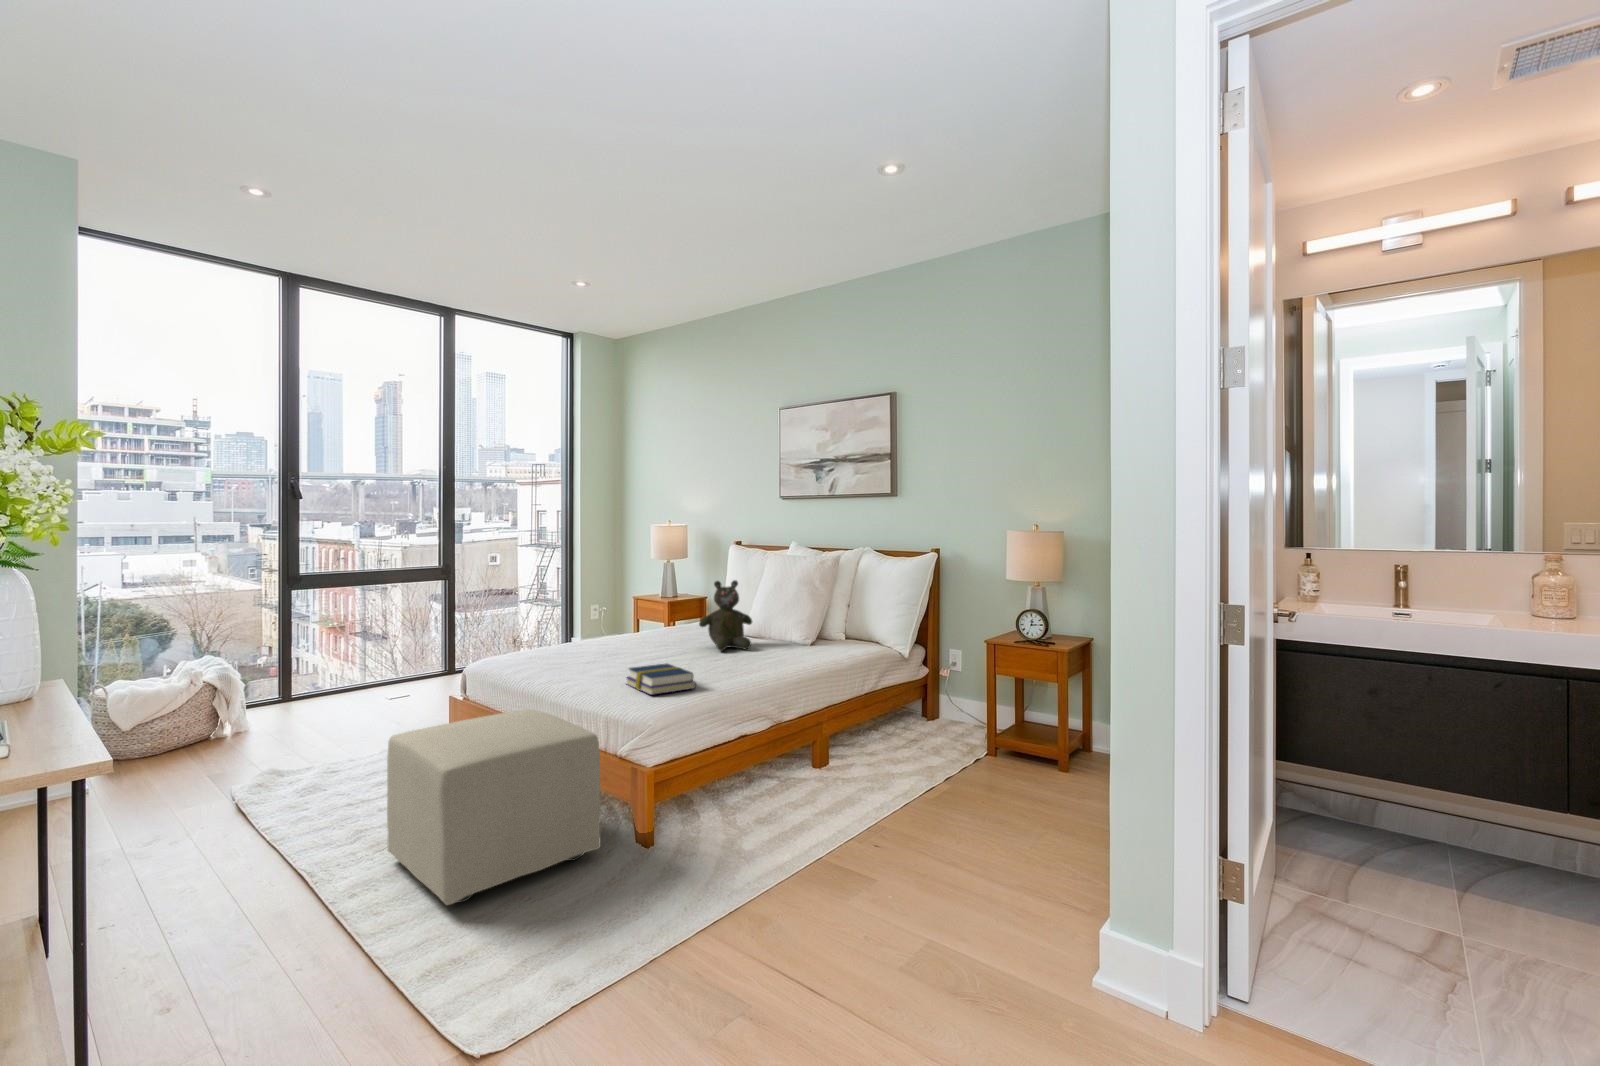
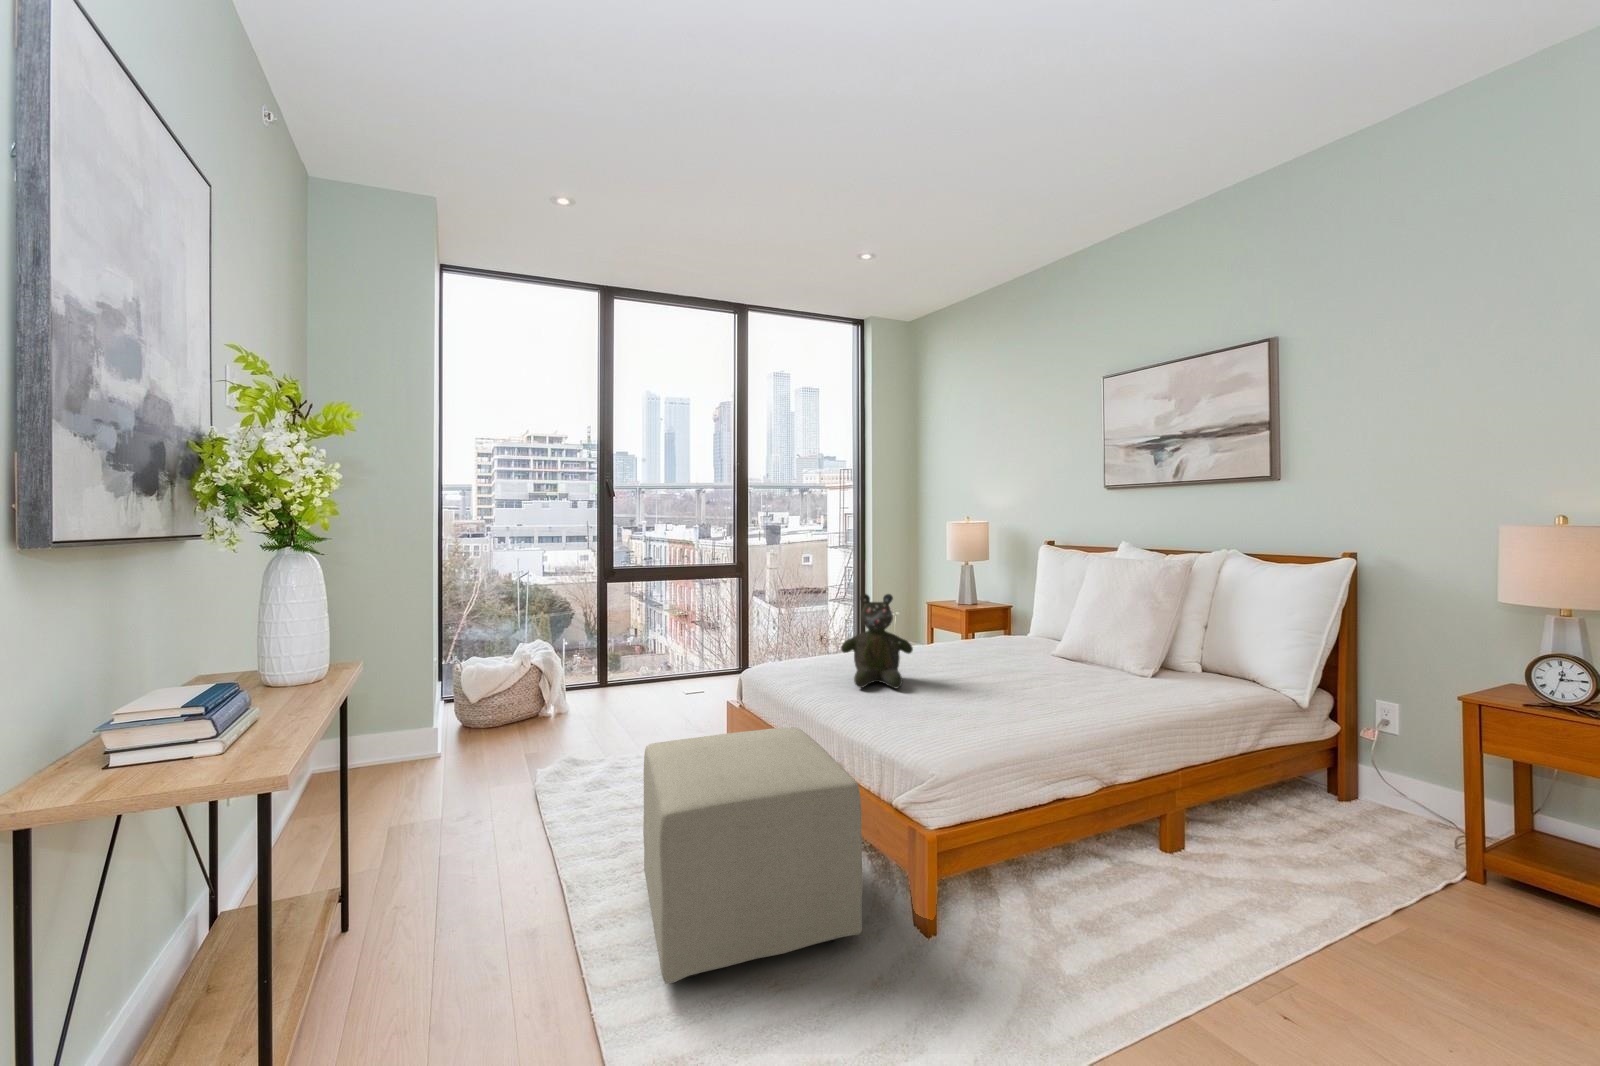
teddy bear: present [699,580,752,651] -> present [841,594,913,688]
book: present [627,664,696,695] -> none [907,686,995,730]

